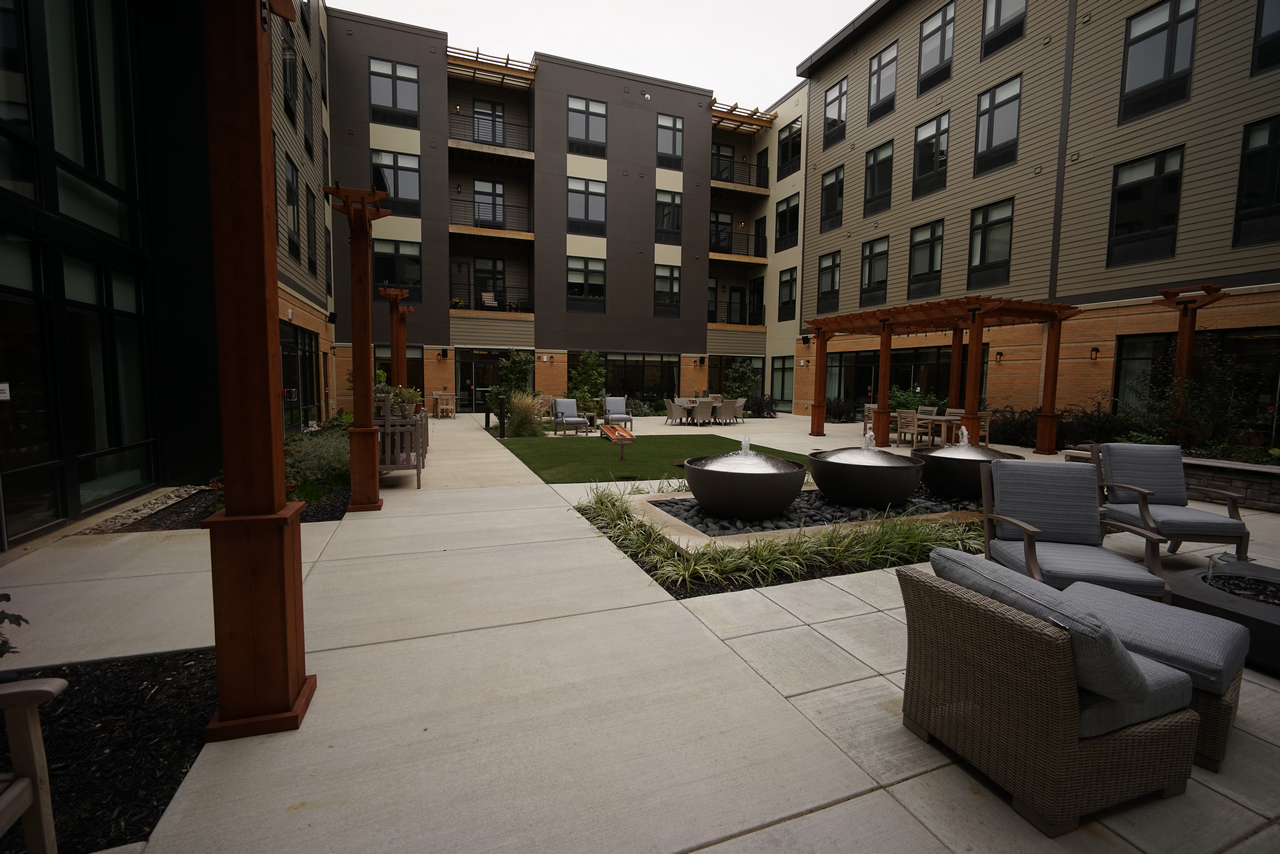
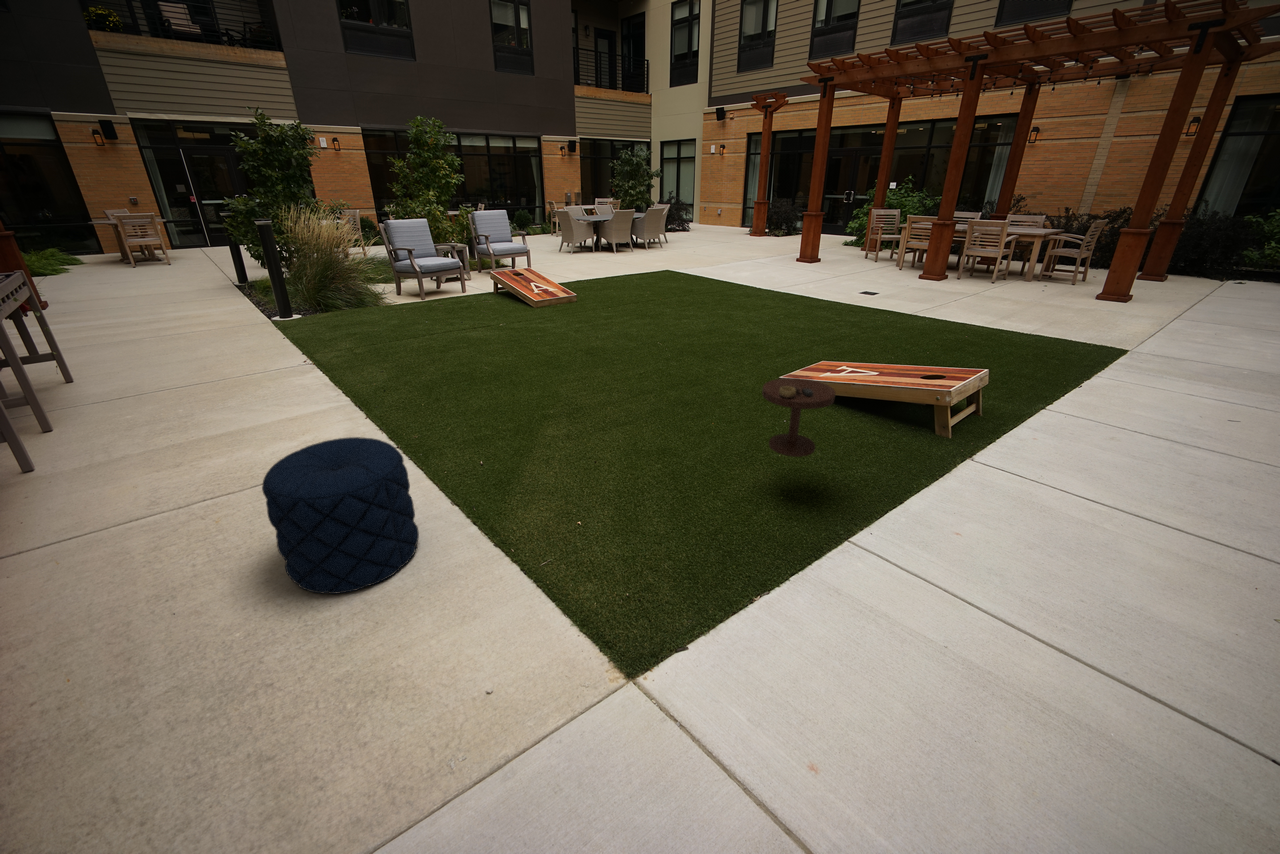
pouf: none [485,444,517,477] -> present [262,437,419,594]

